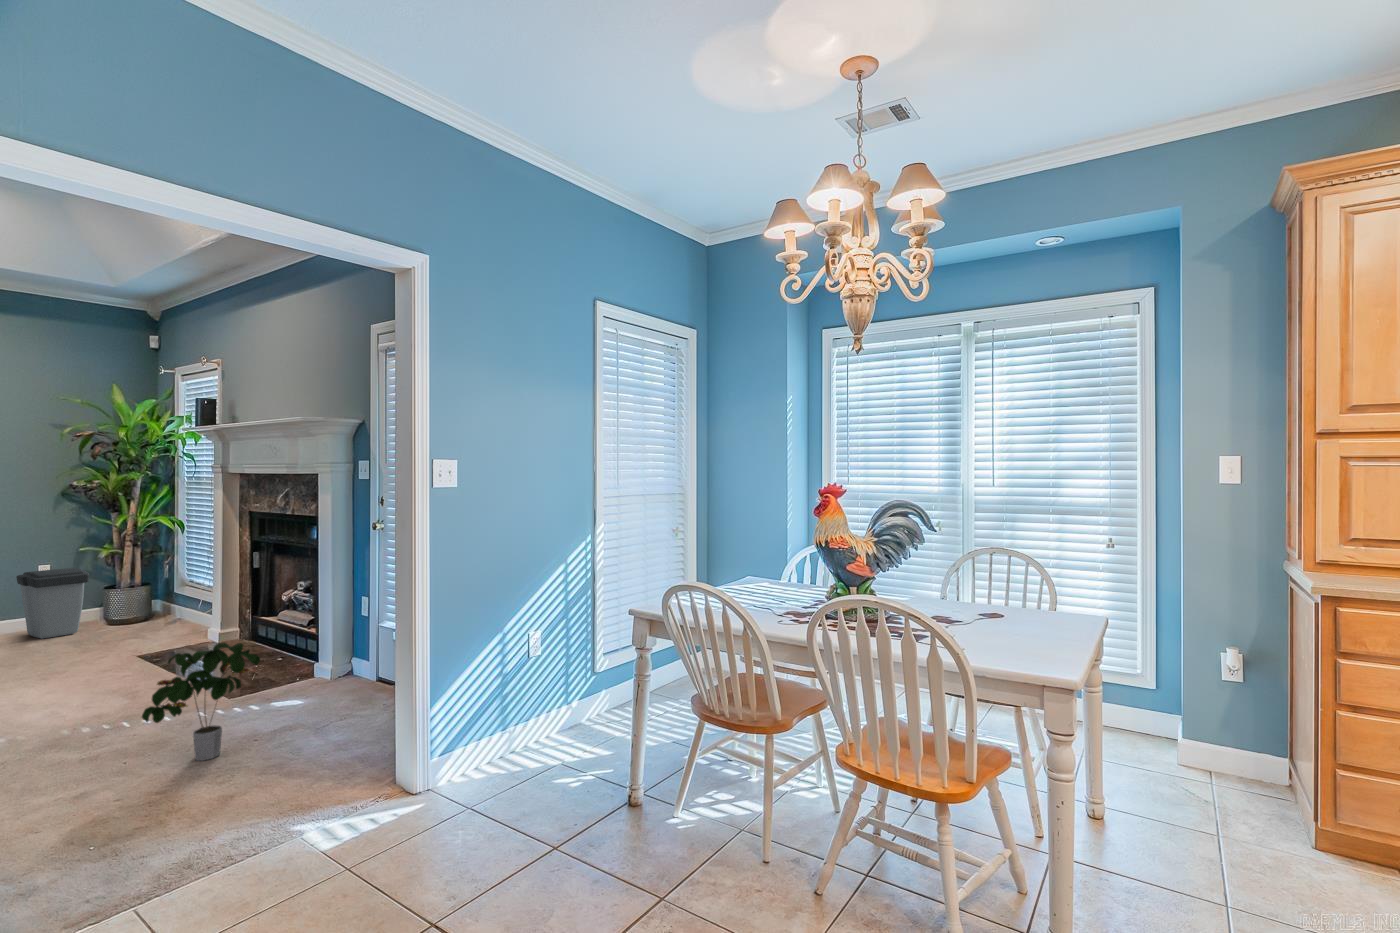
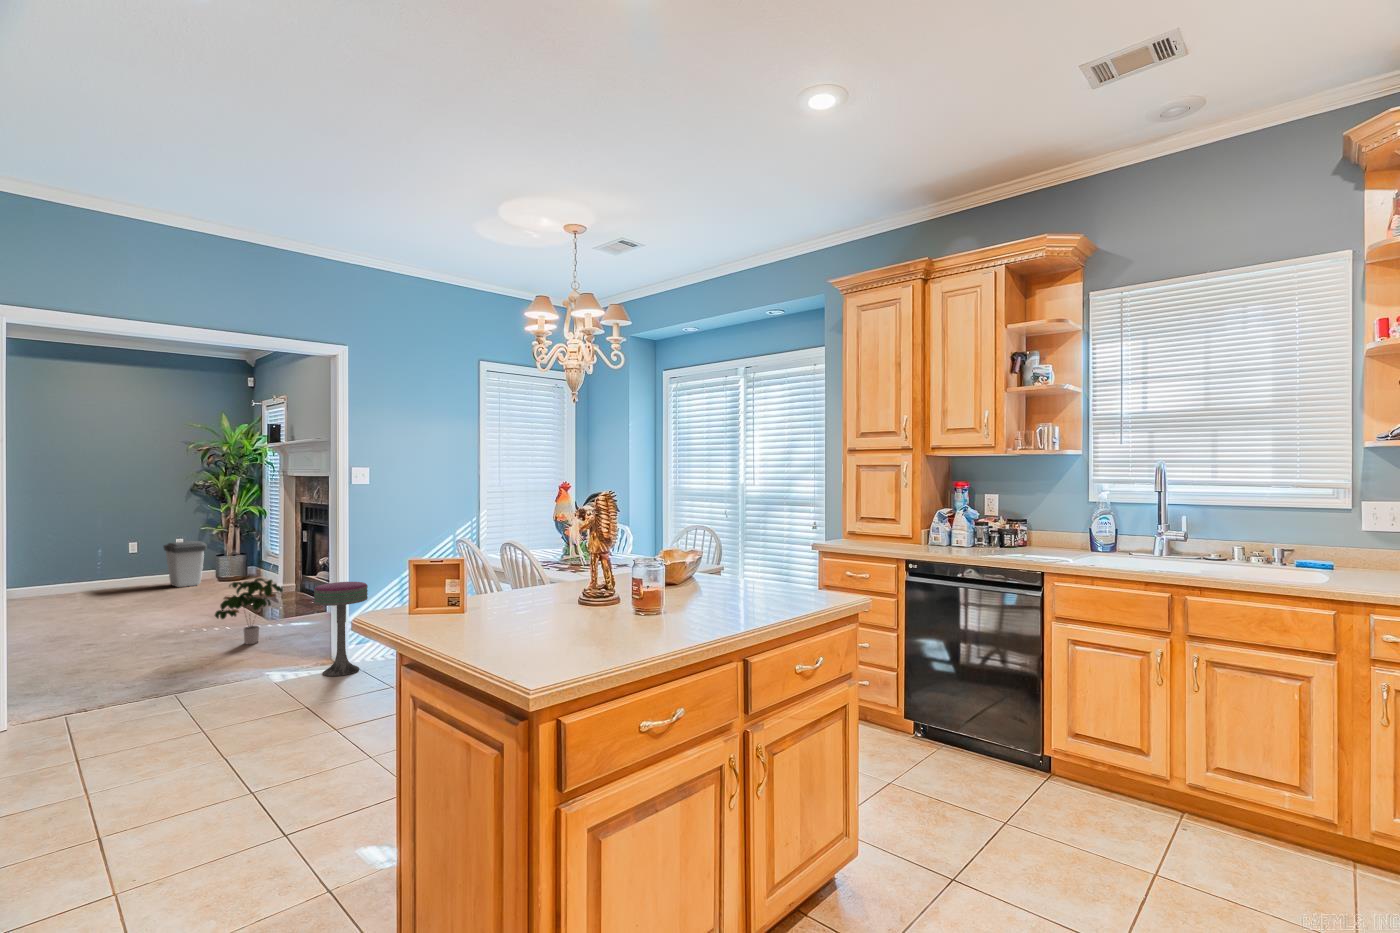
bar stool: none [368,655,461,839] -> present [314,582,368,676]

